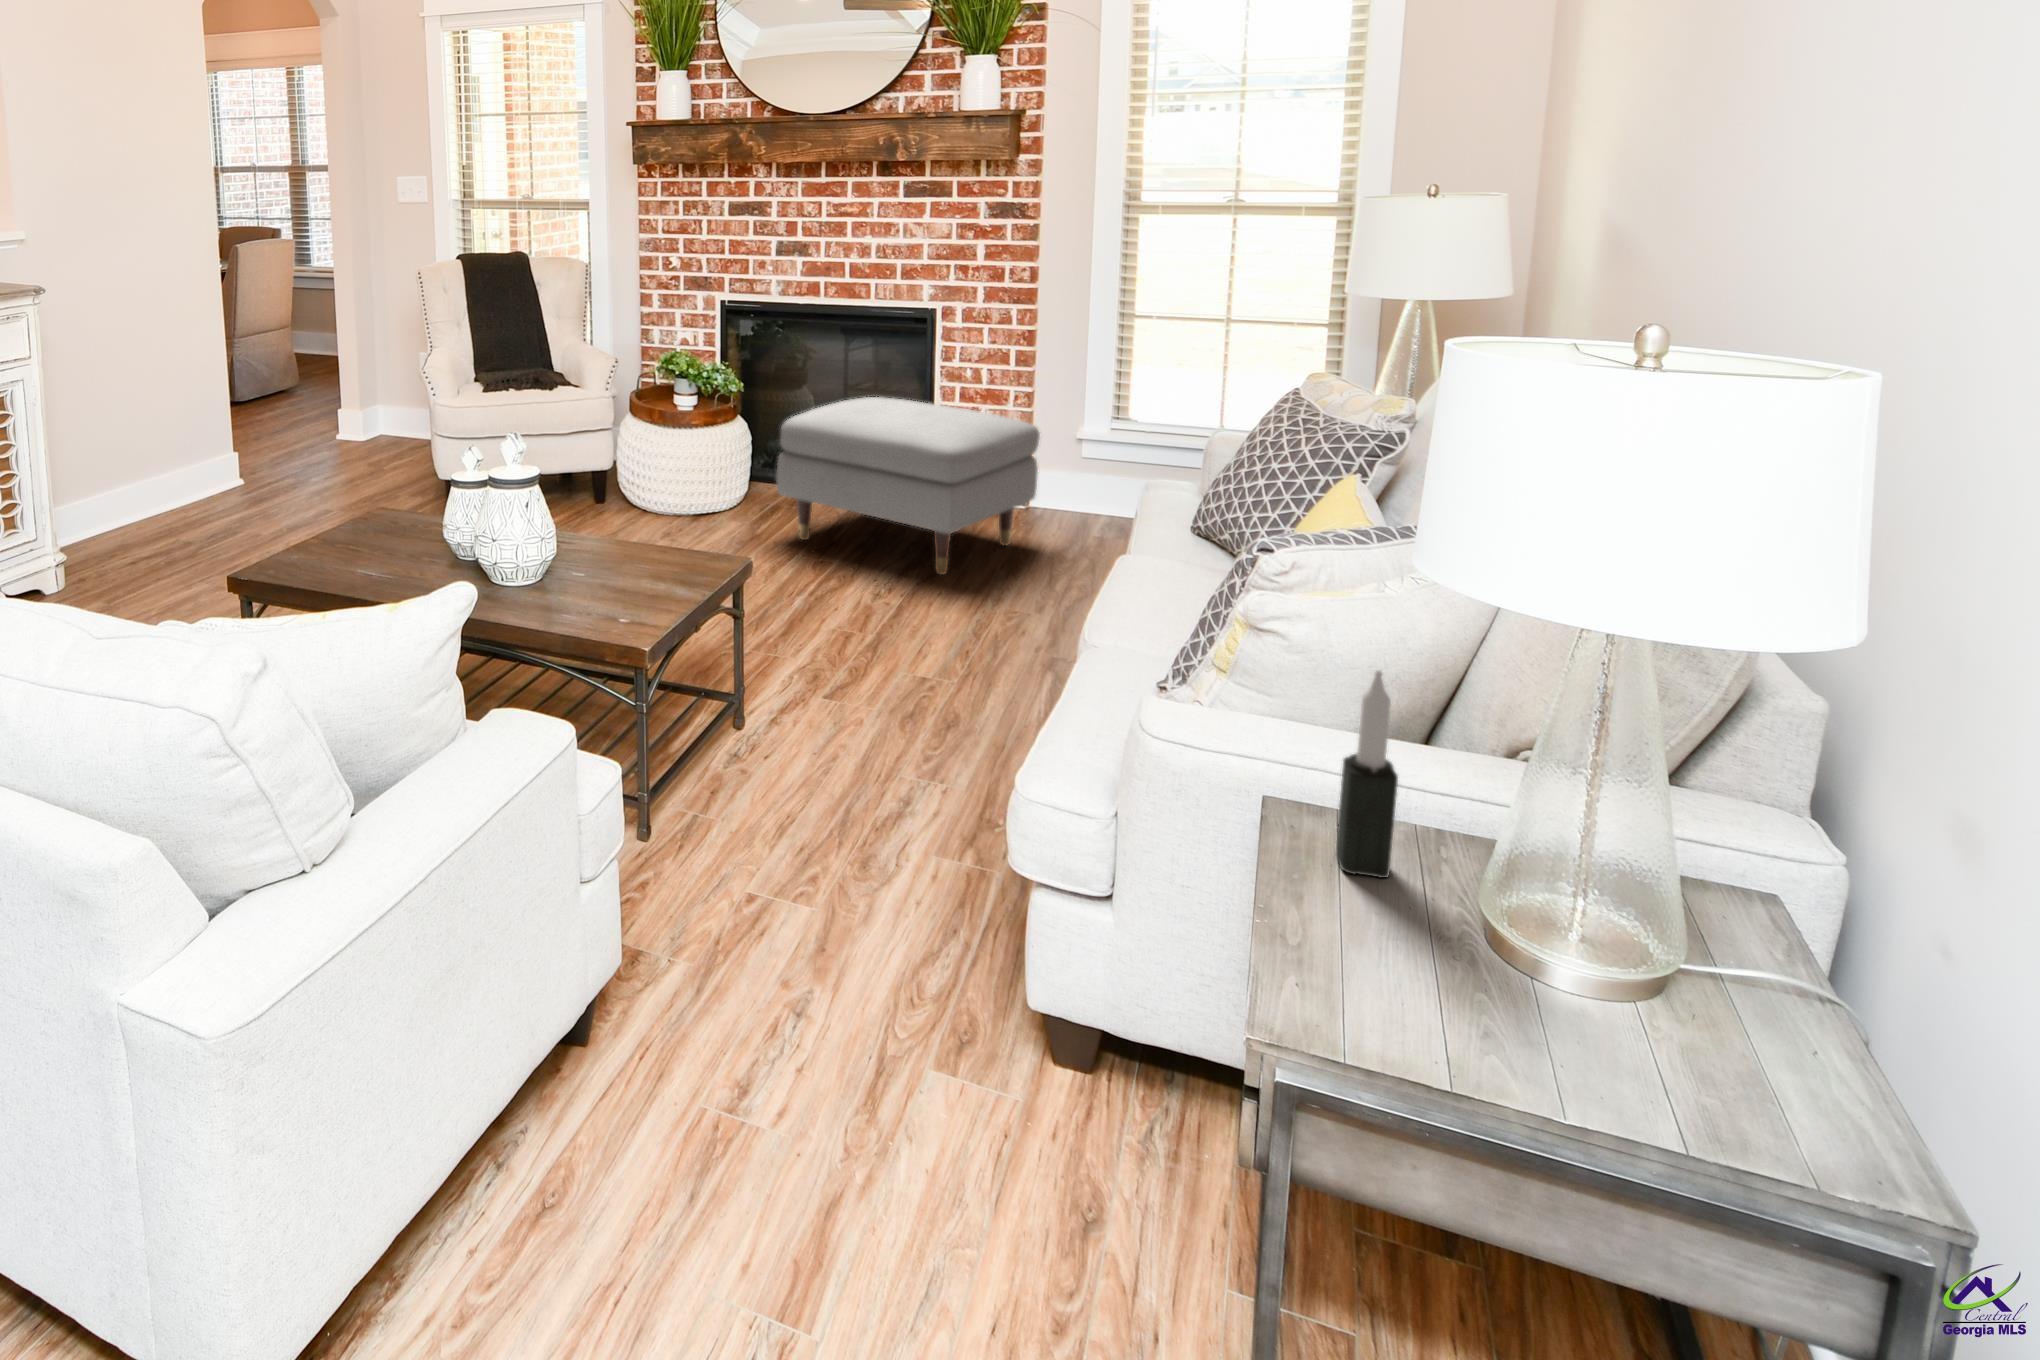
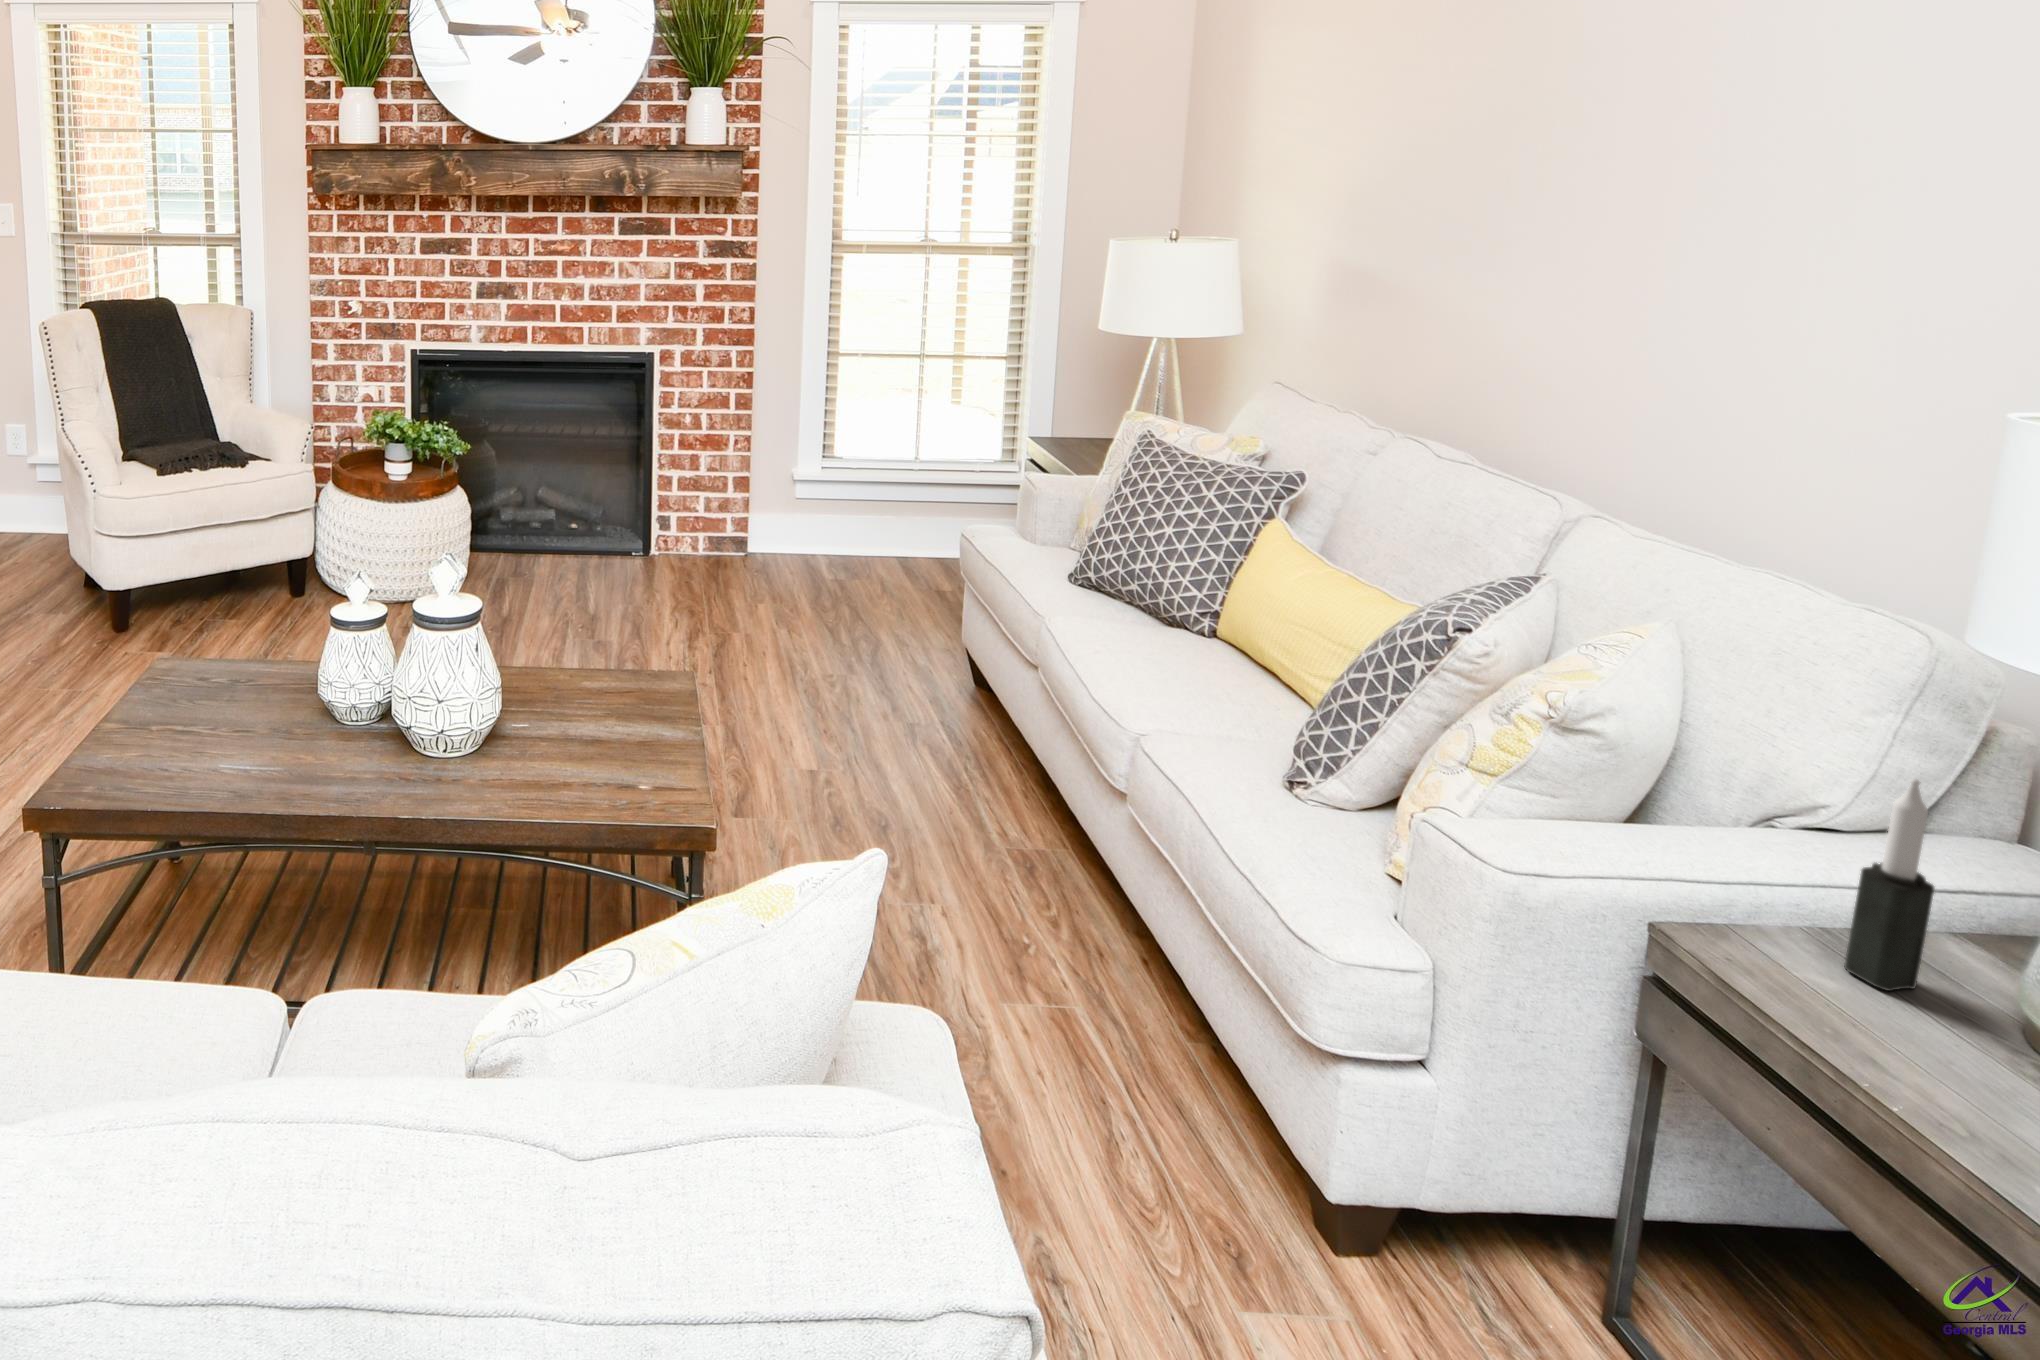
ottoman: present [776,397,1040,575] -> none [544,451,802,641]

